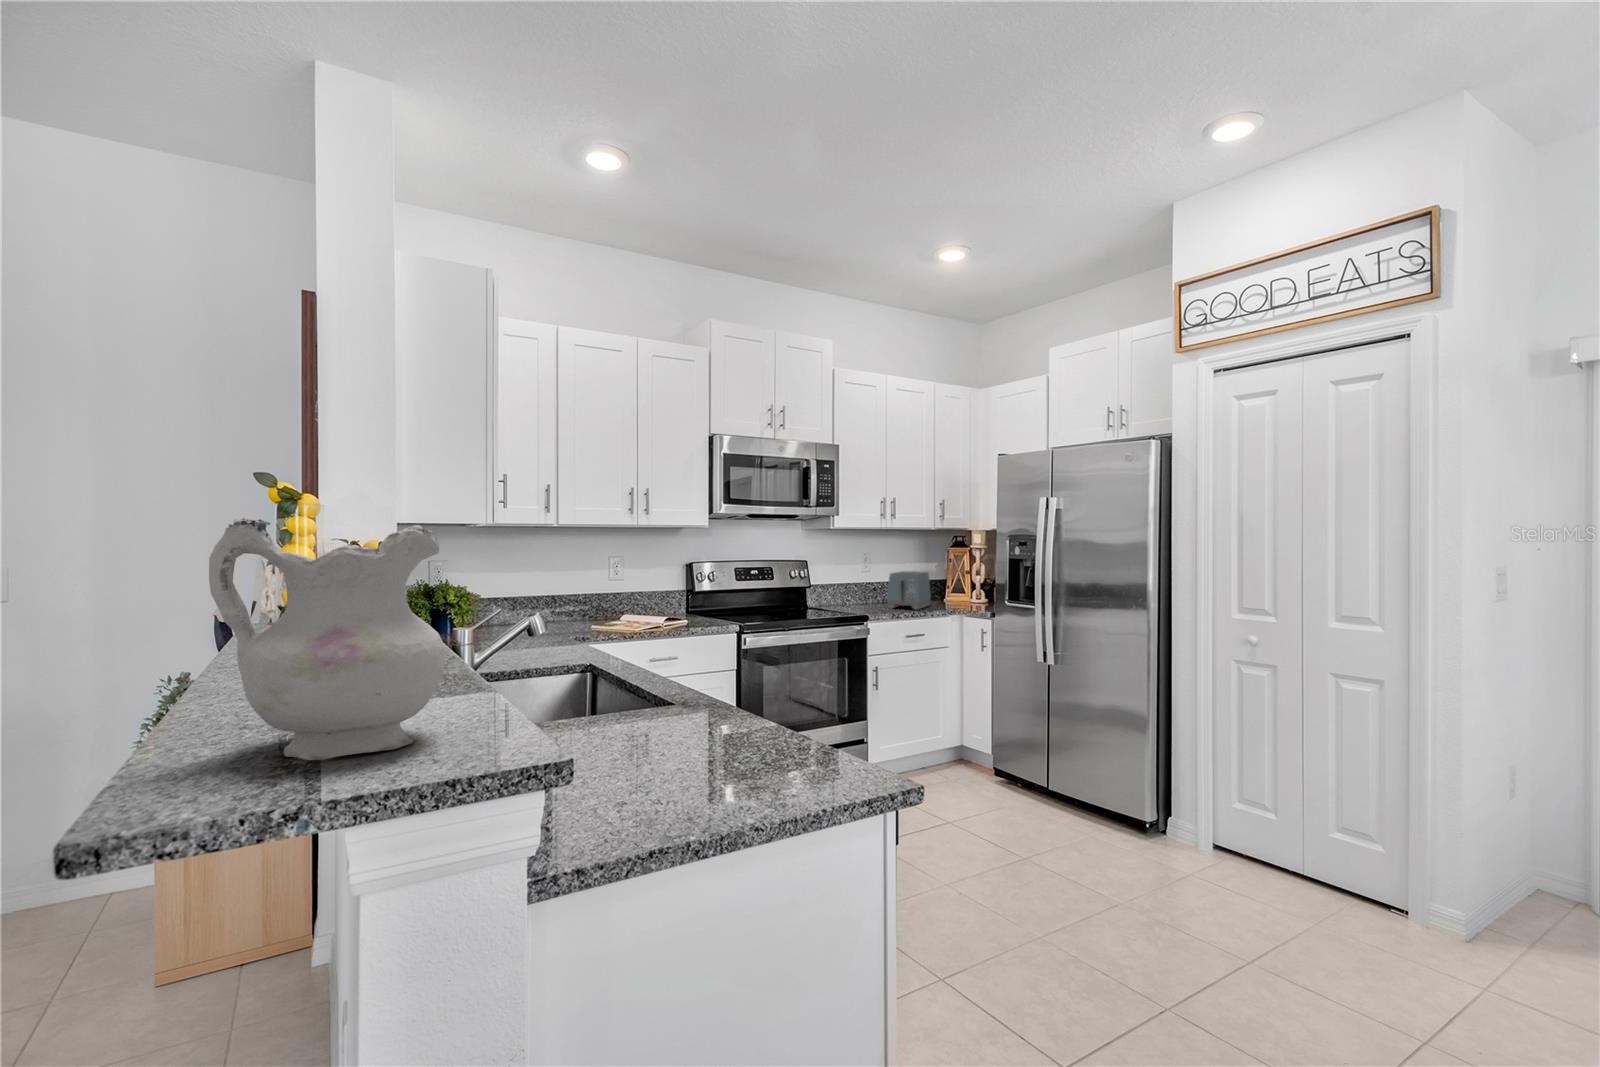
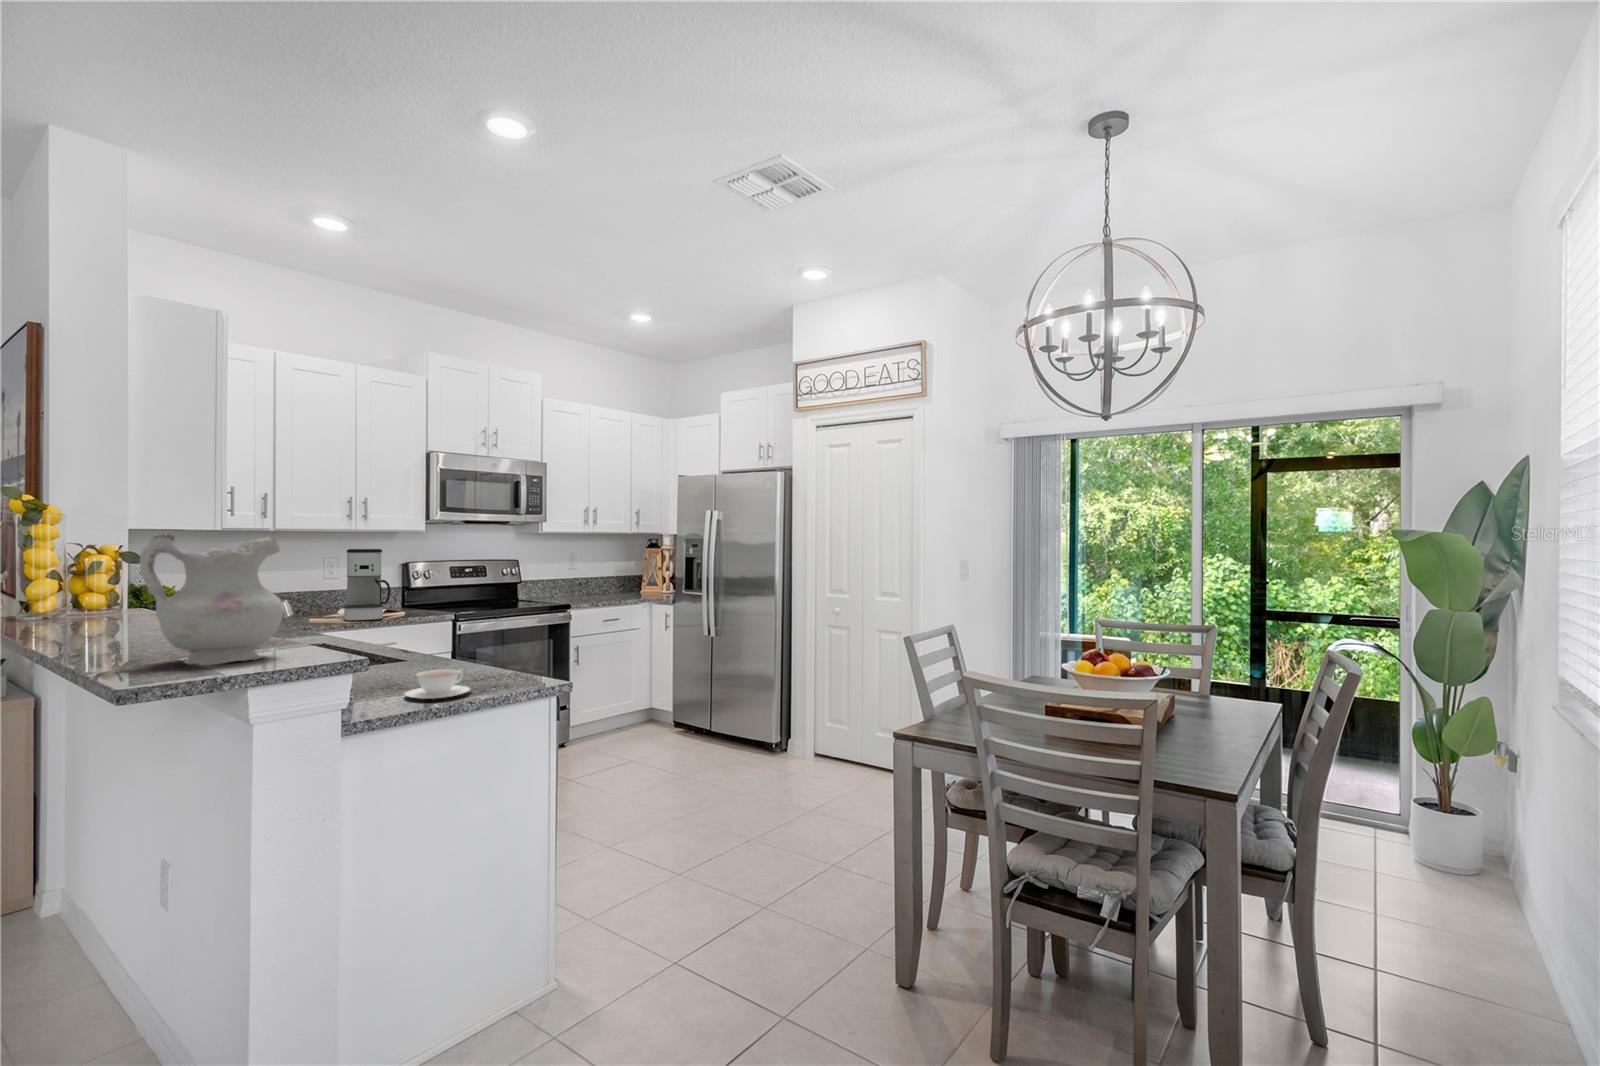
coffee maker: none [622,547,670,631] -> present [344,549,391,621]
toaster: present [887,571,931,610] -> none [588,569,626,600]
teacup: none [652,748,755,807] -> present [404,669,470,699]

